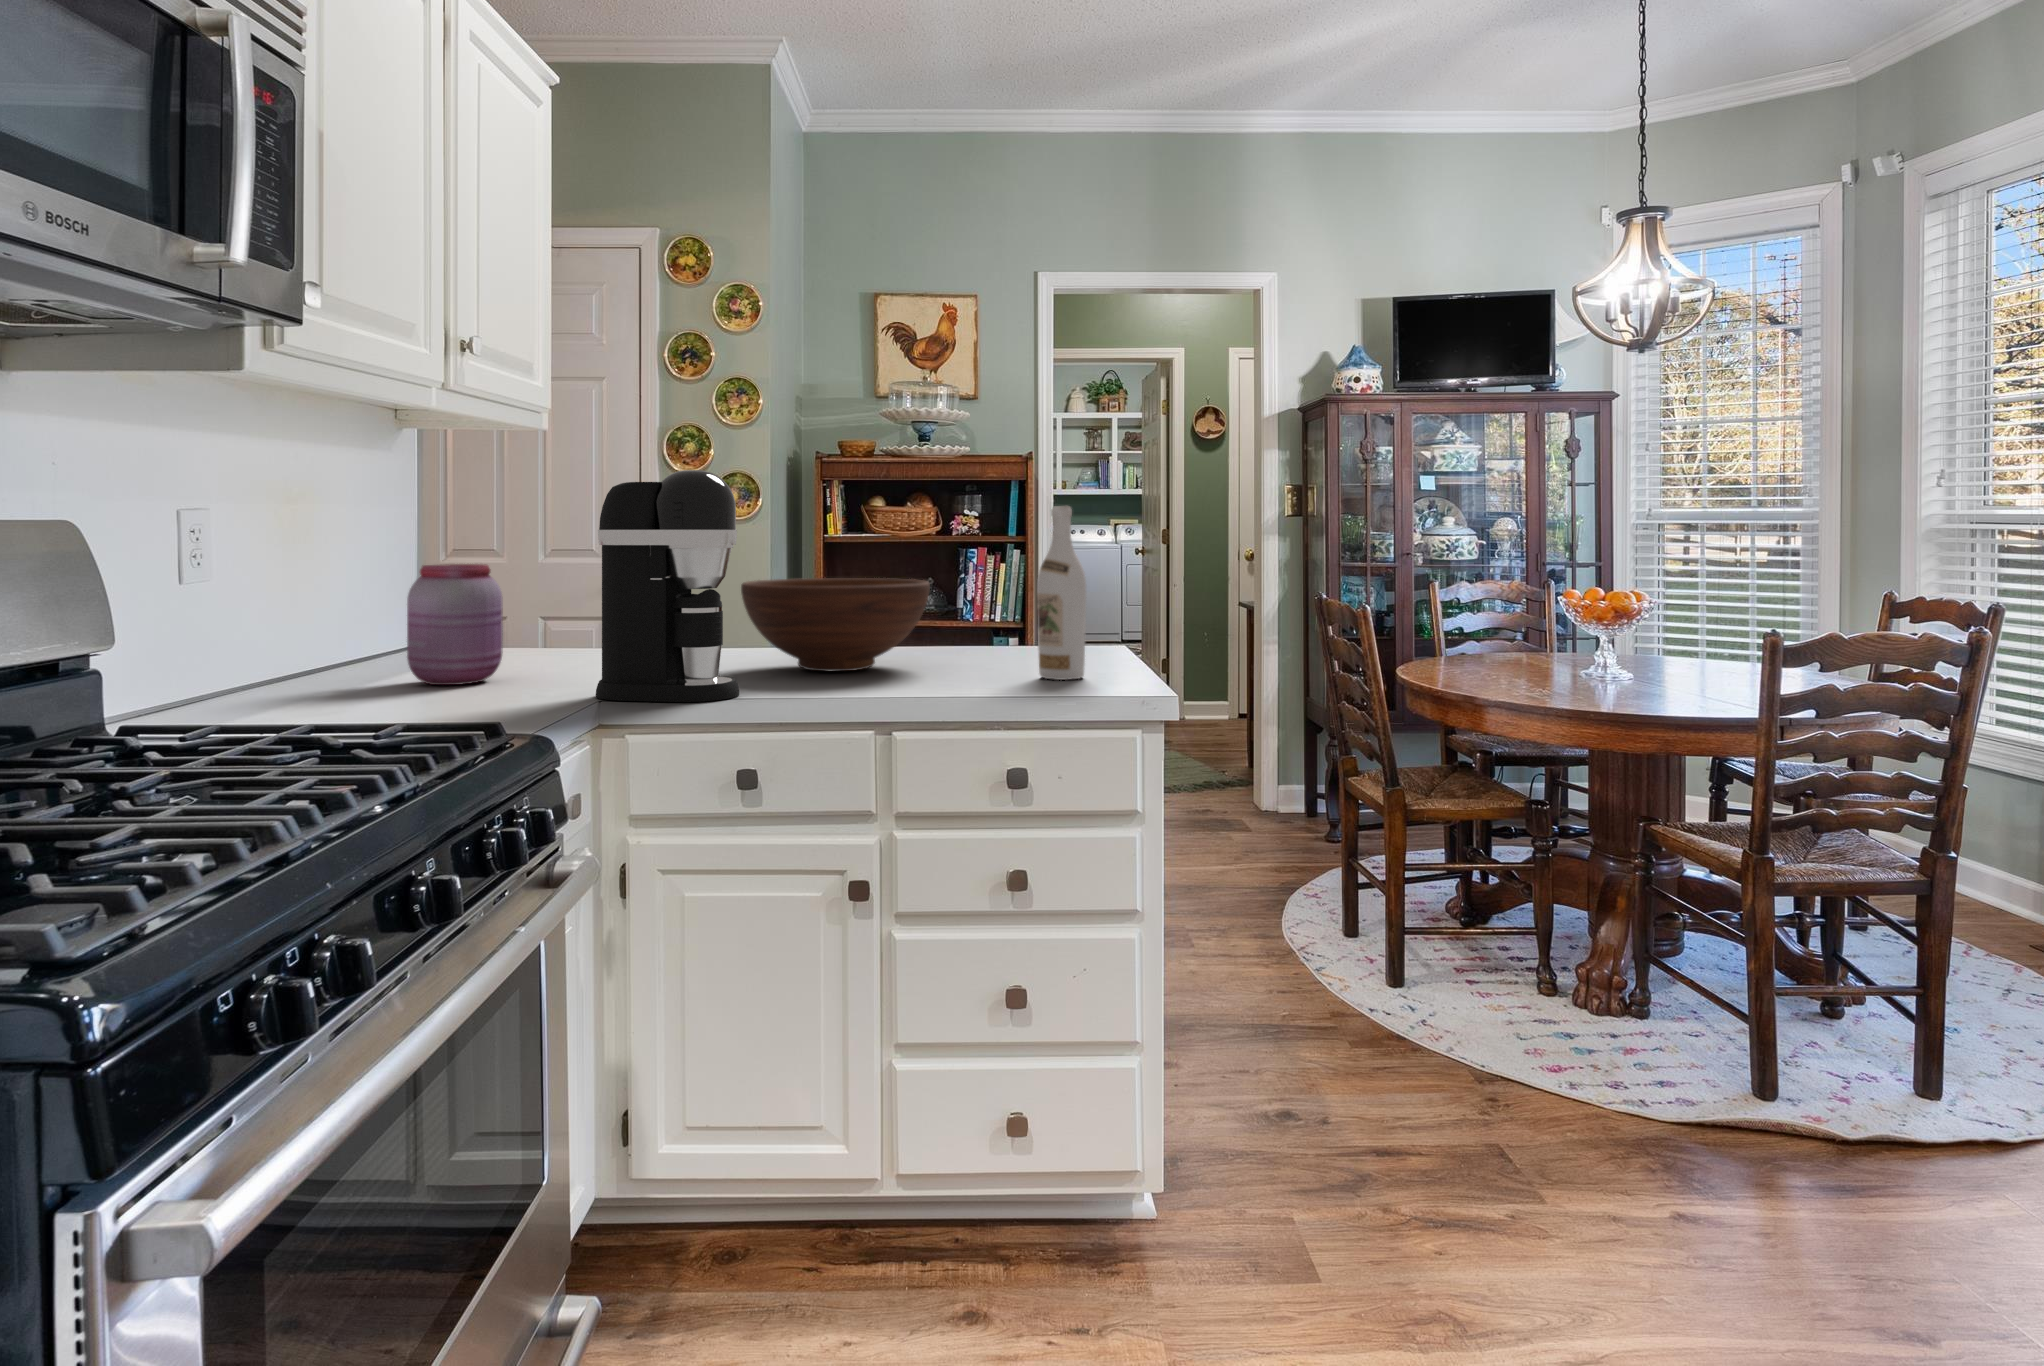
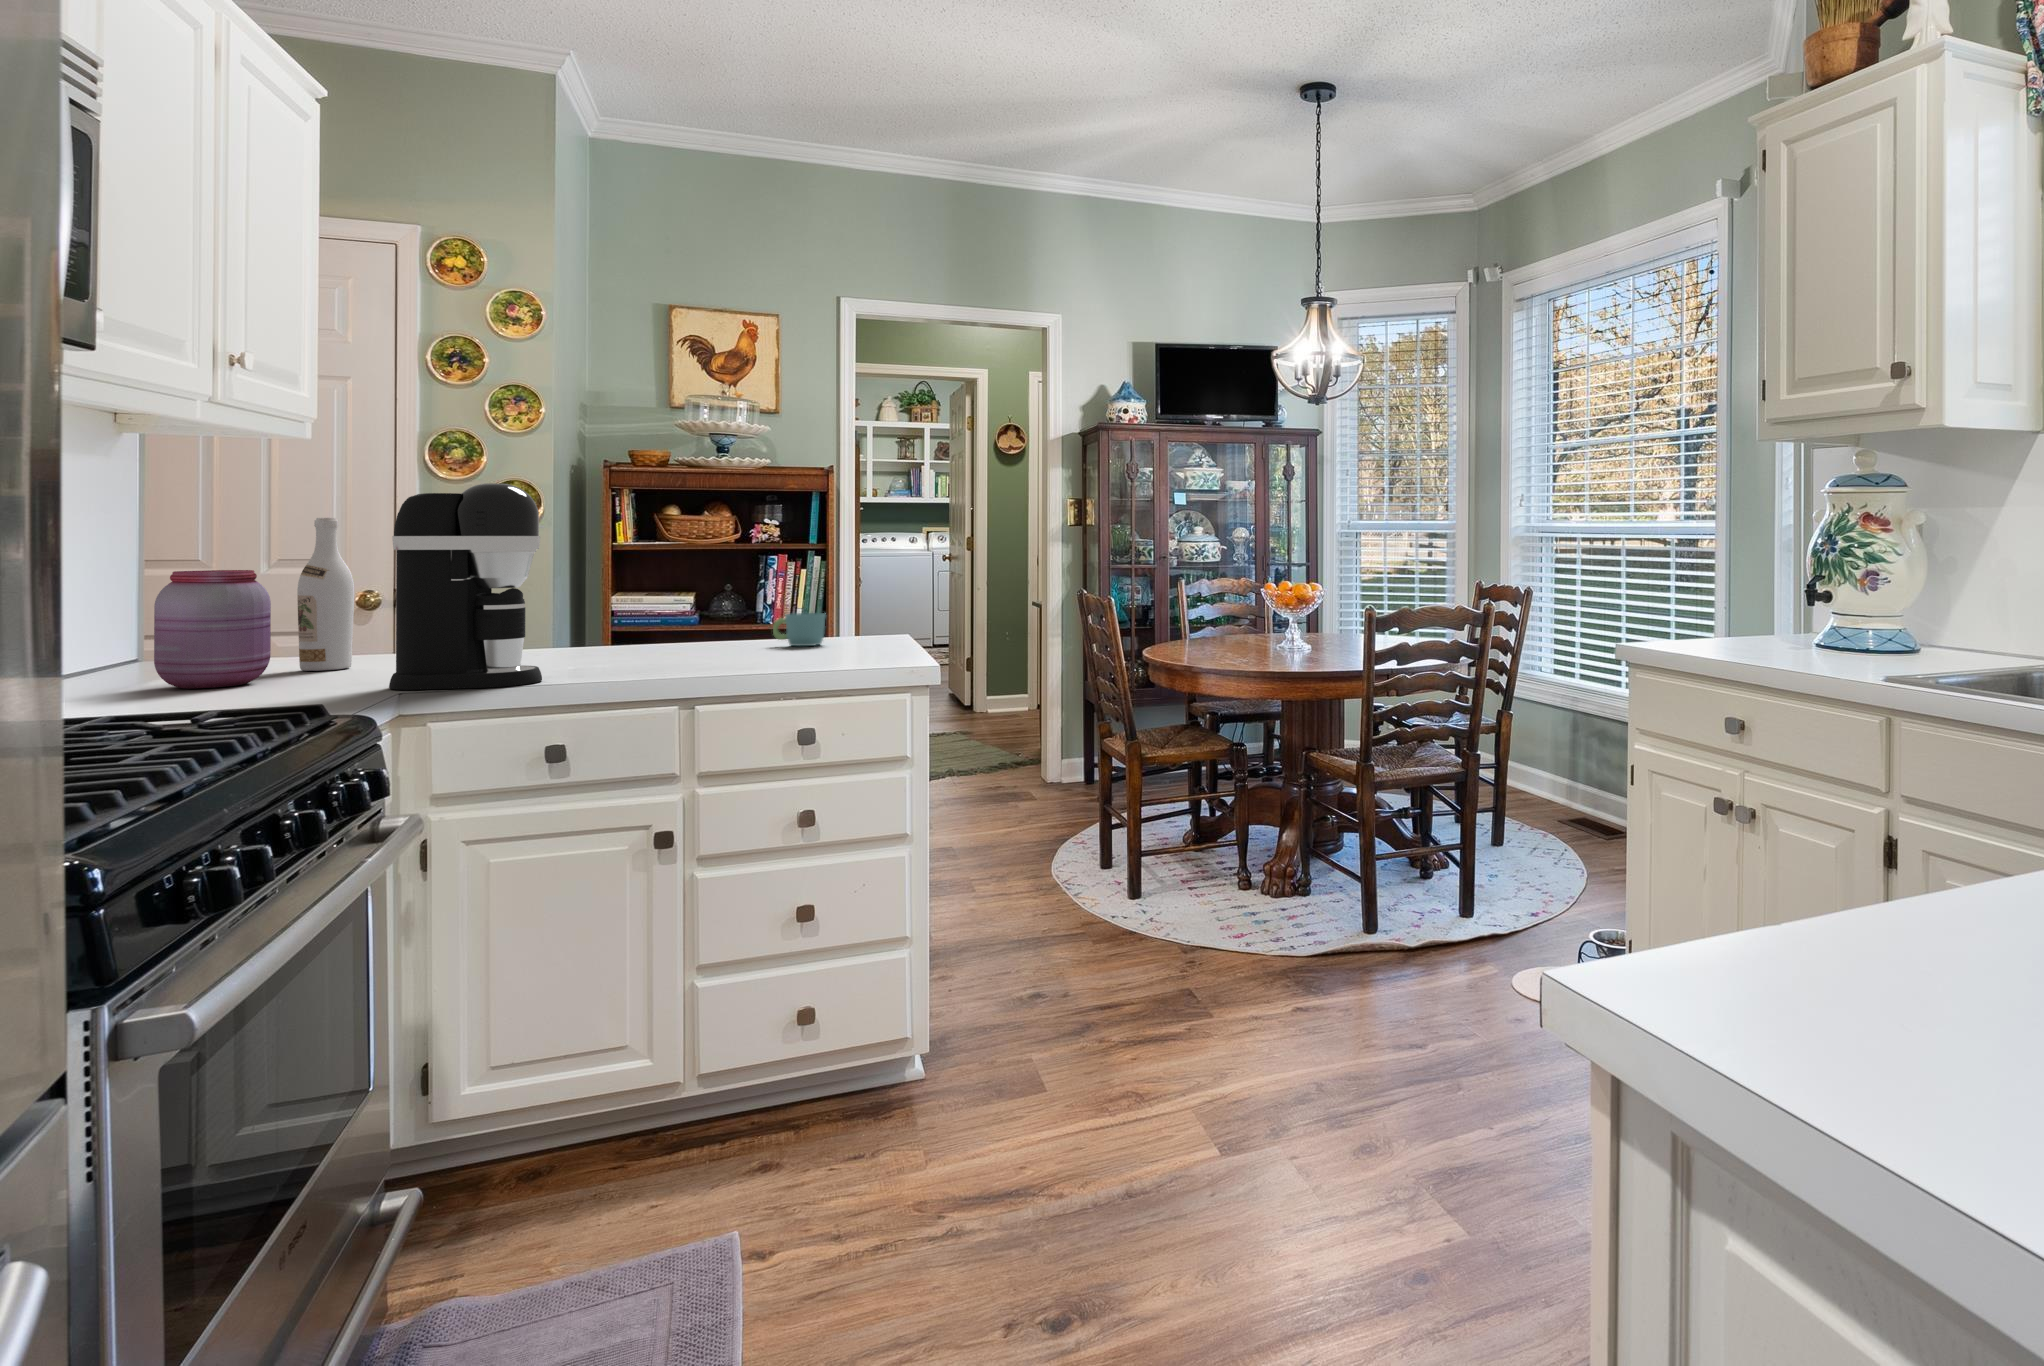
wine bottle: present [1037,506,1086,680] -> present [297,518,354,671]
fruit bowl: present [741,578,930,672] -> none [538,579,727,661]
mug: none [977,619,1035,659] -> present [773,613,826,646]

